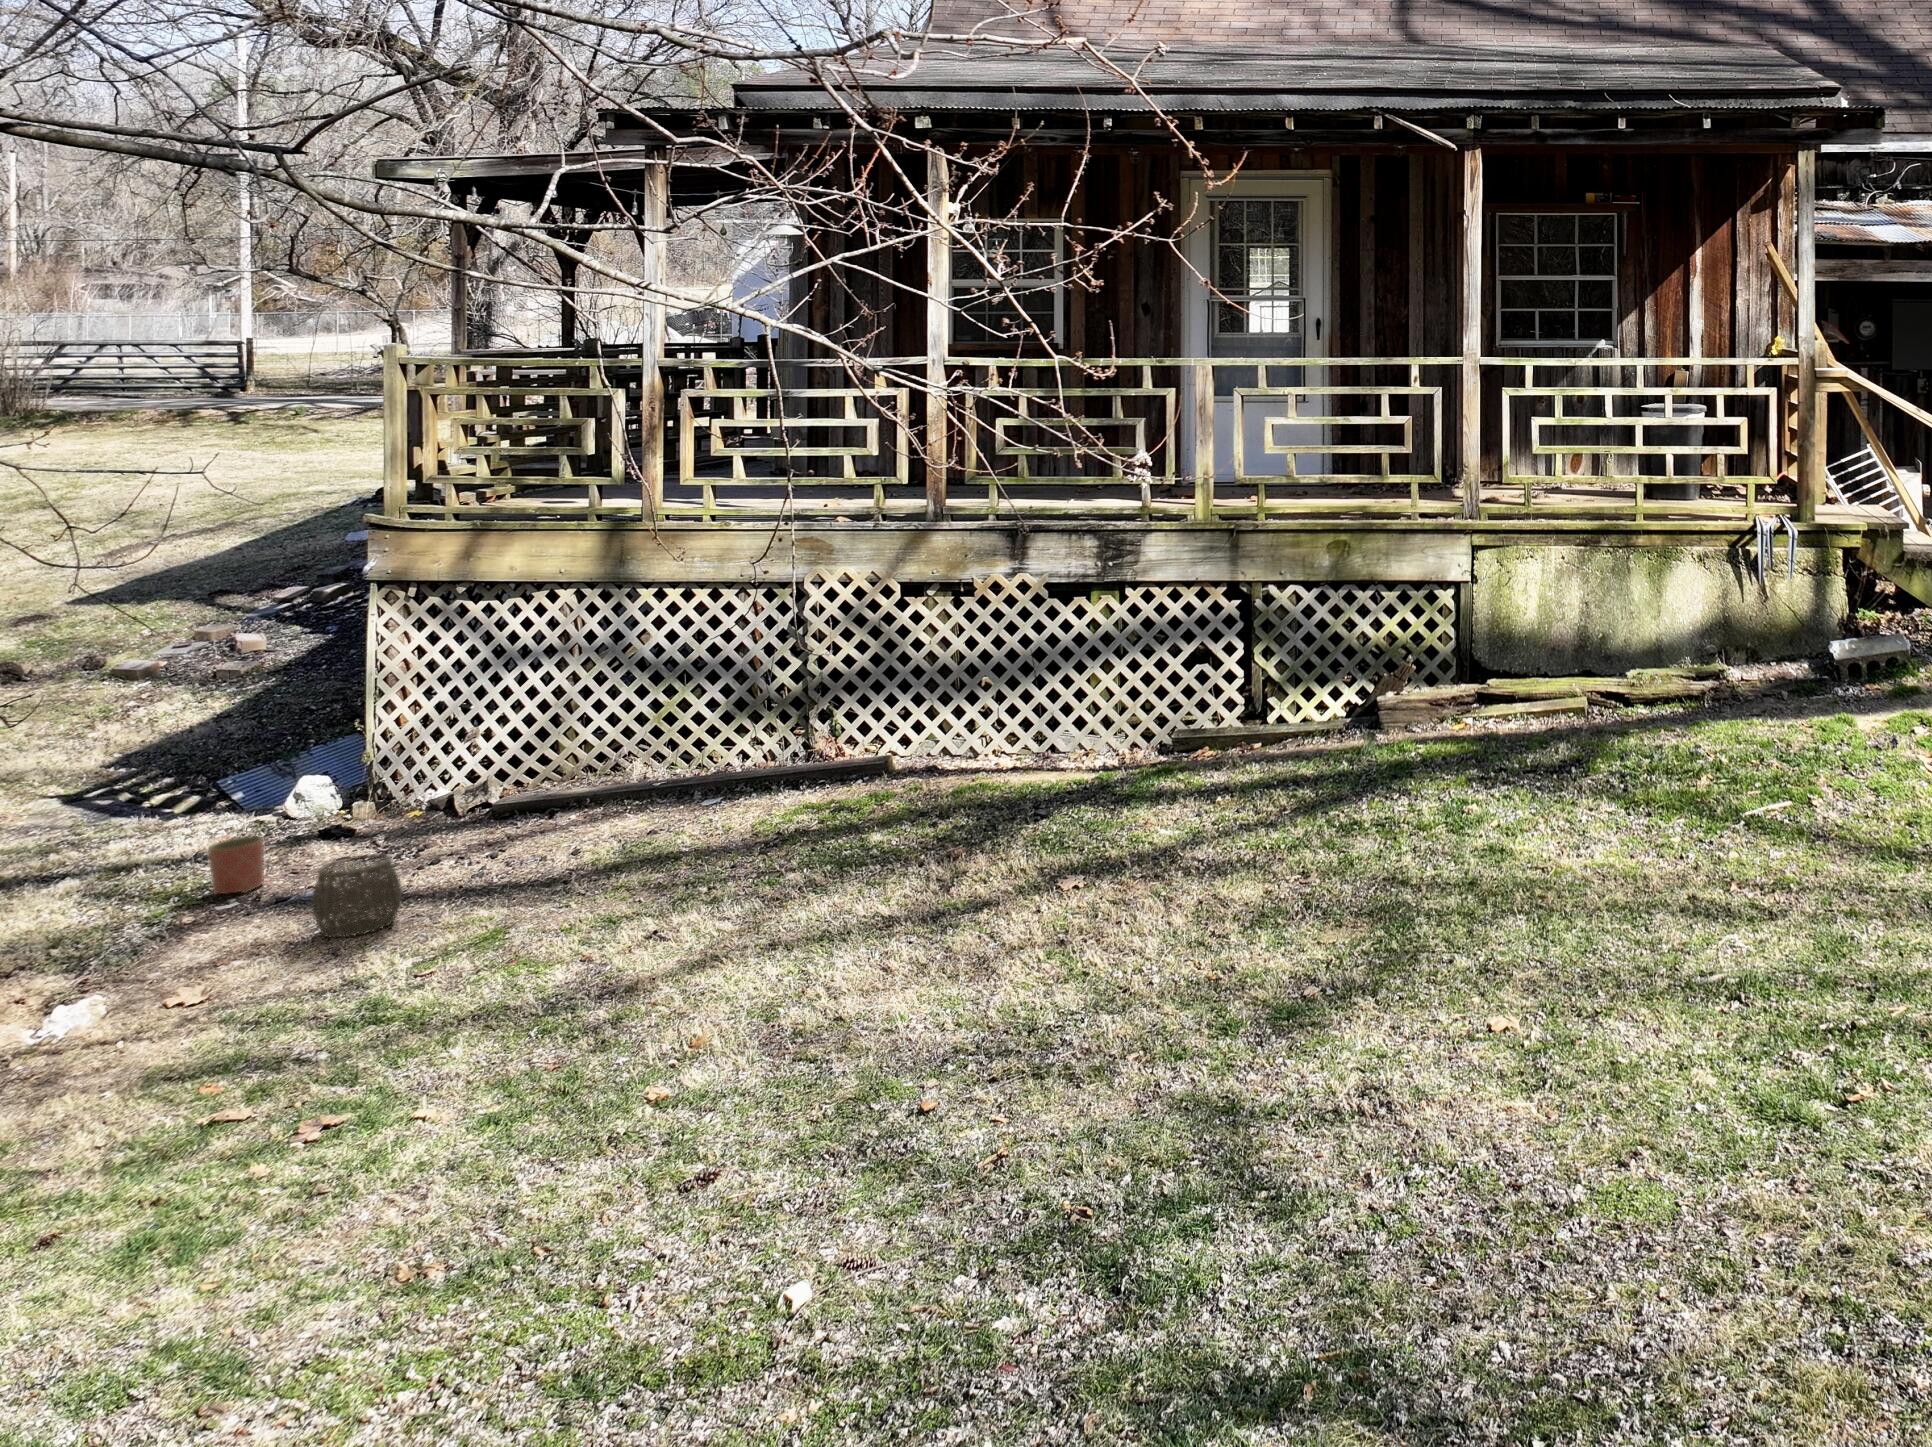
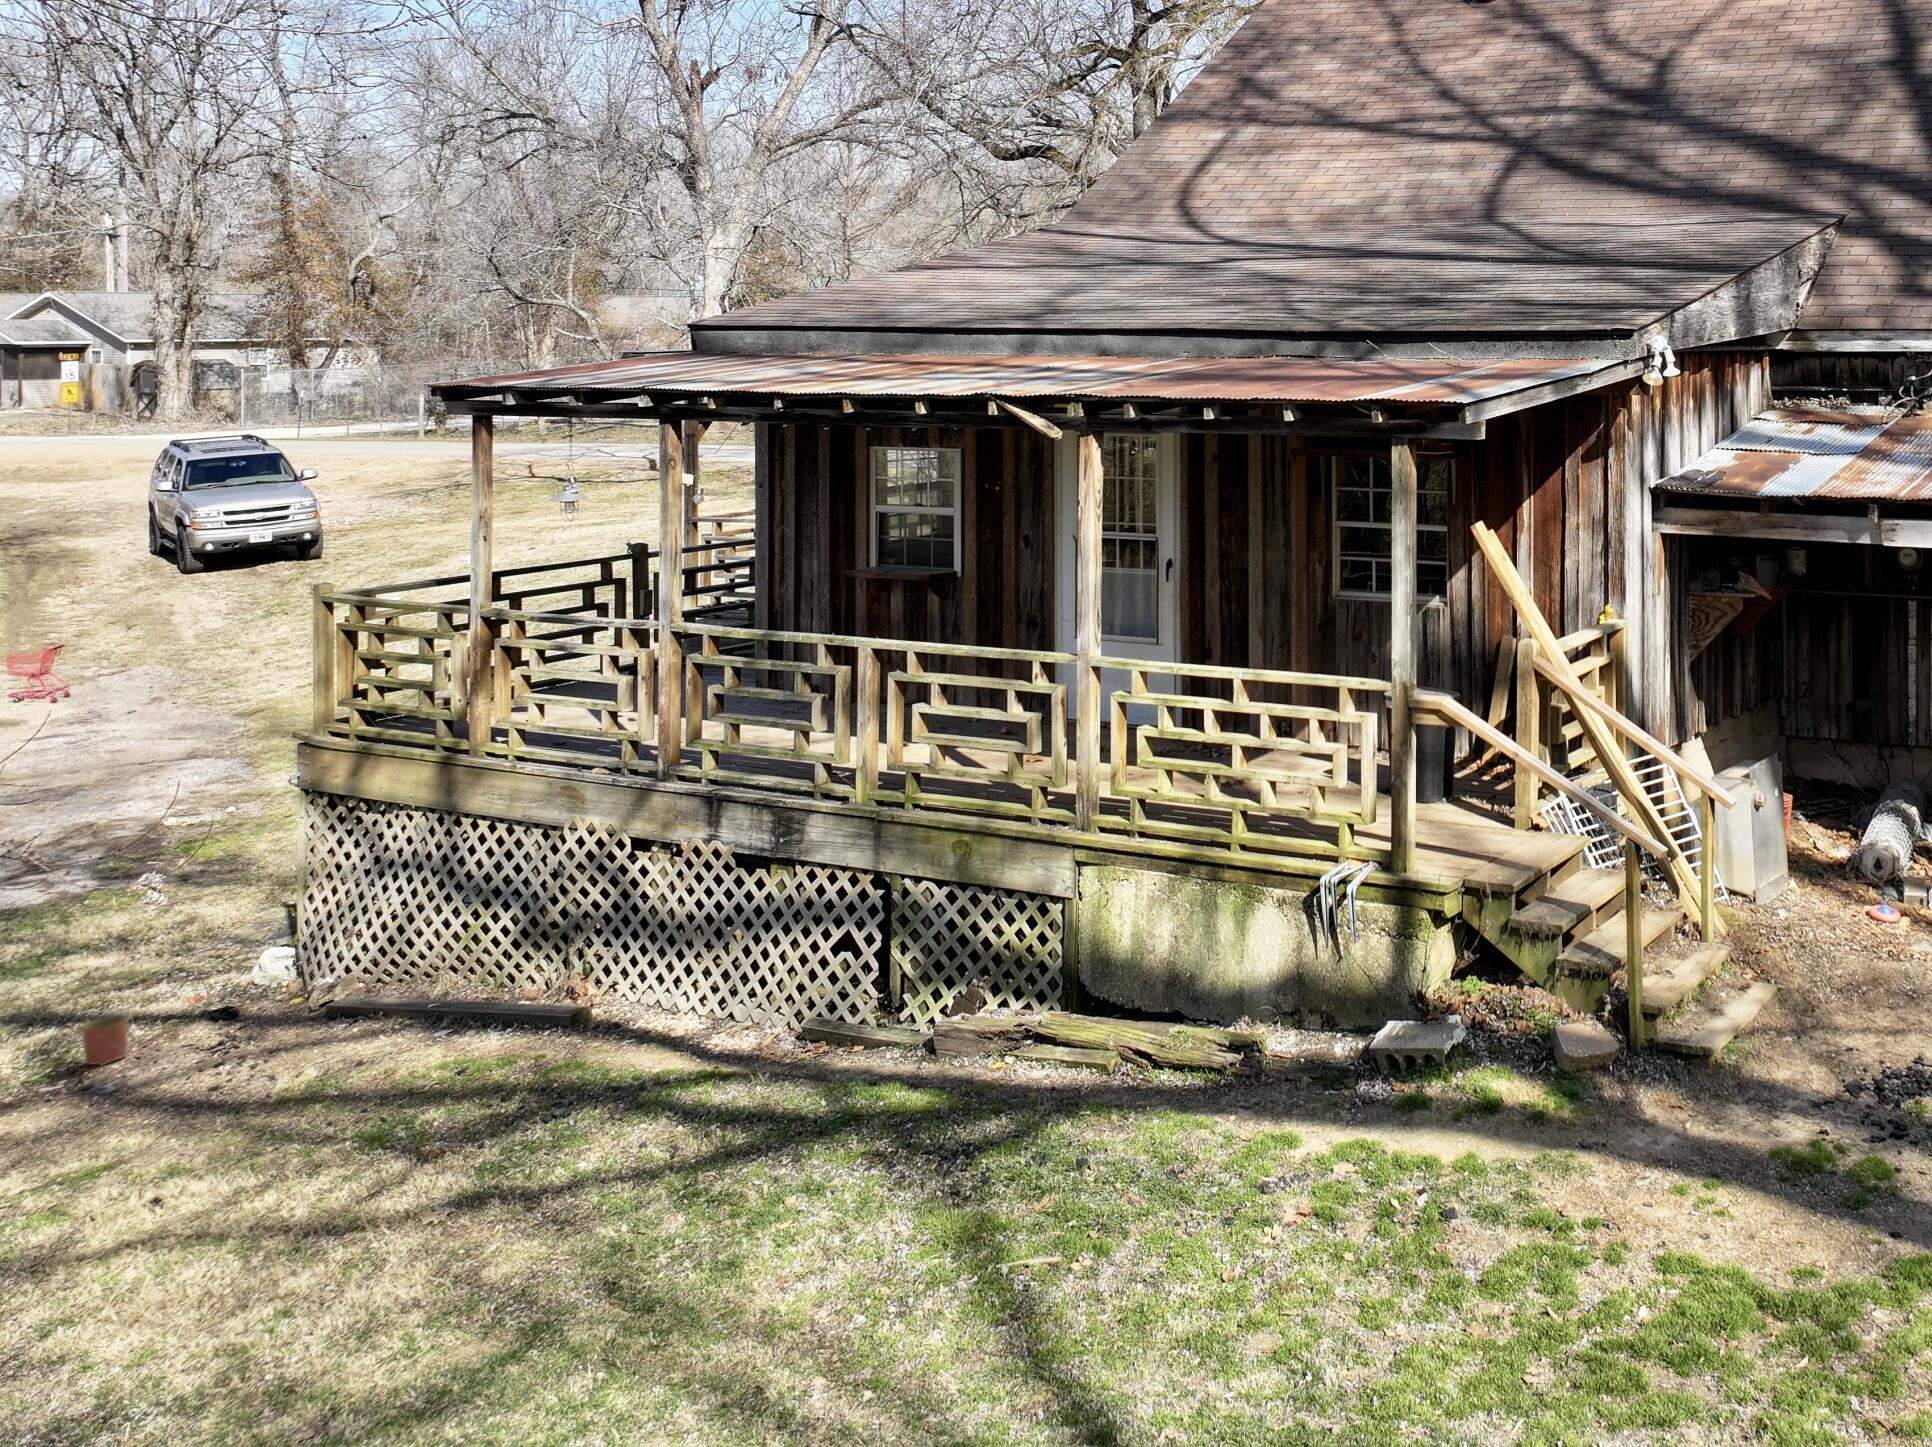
woven basket: present [312,854,401,938] -> none [33,1064,112,1137]

